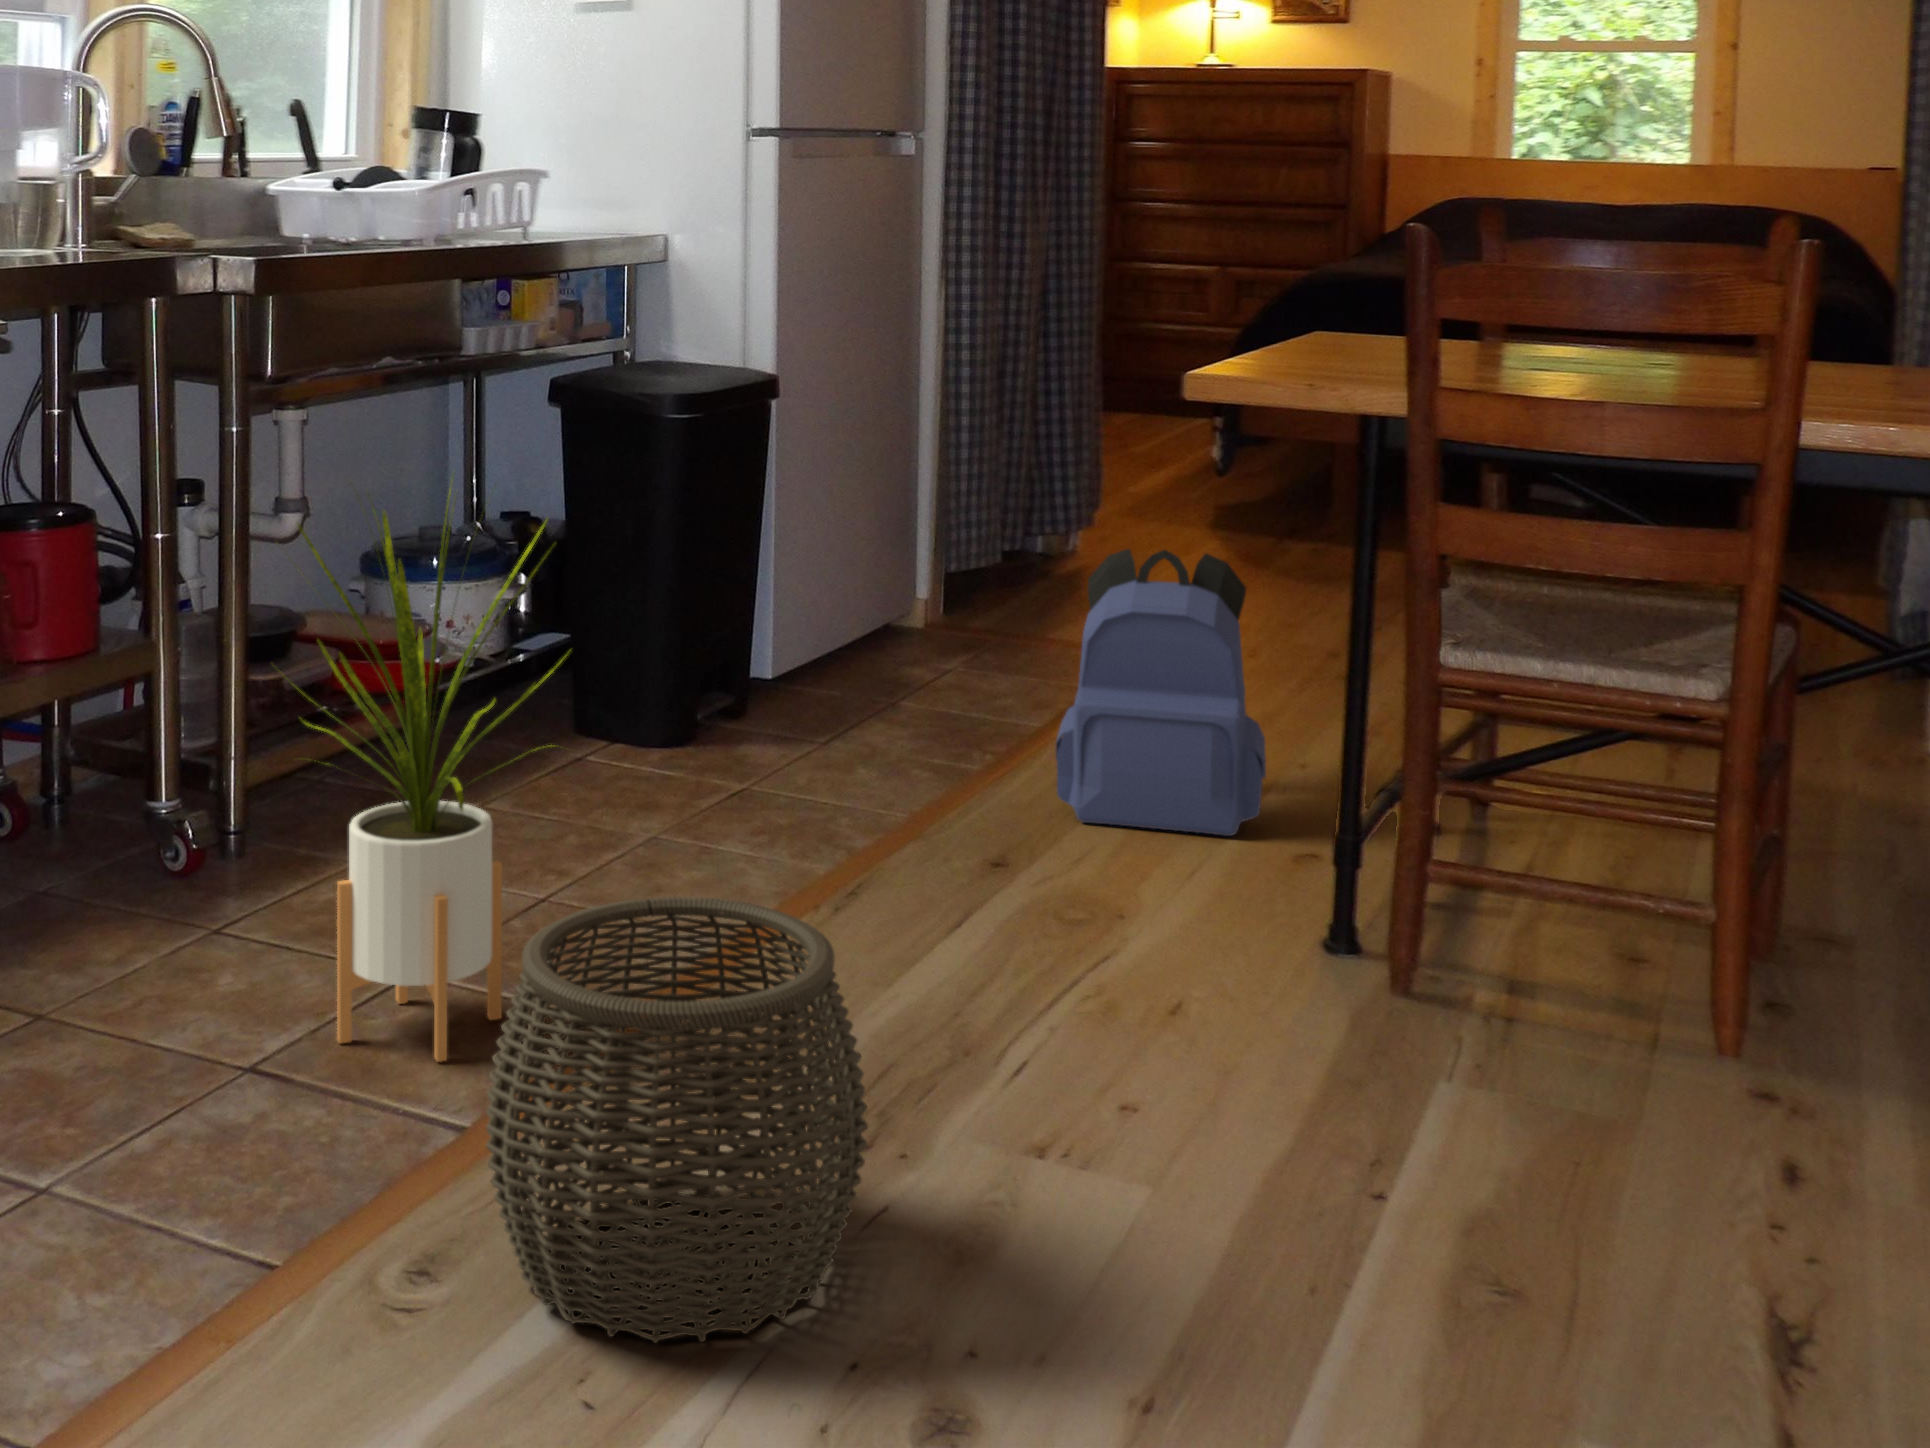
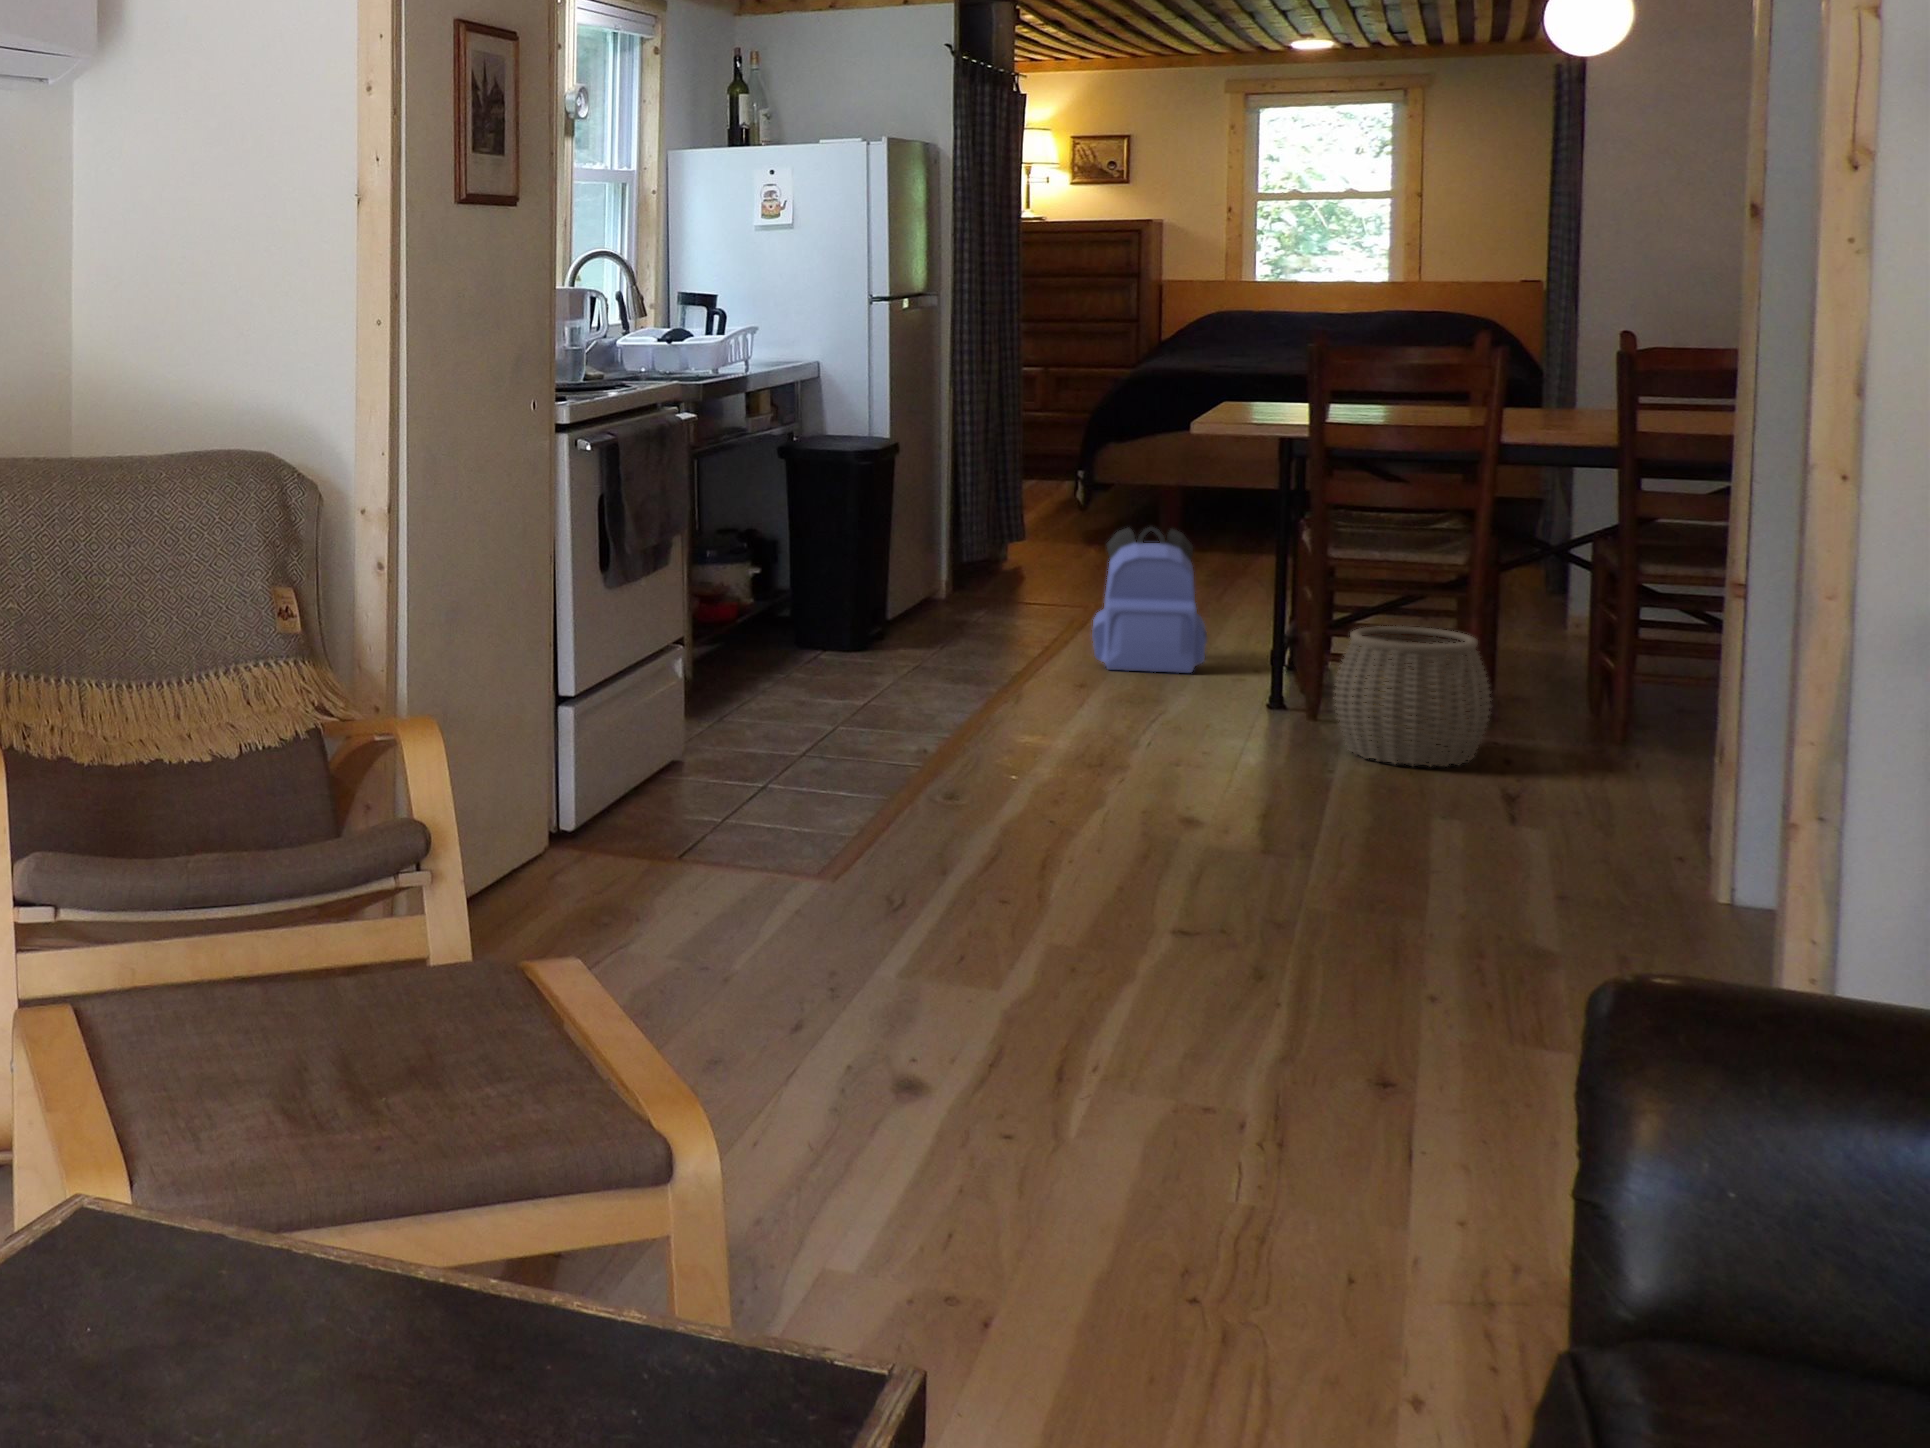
house plant: present [279,488,569,1062] -> none [805,479,942,738]
woven basket: present [486,897,868,1343] -> present [1335,626,1491,766]

